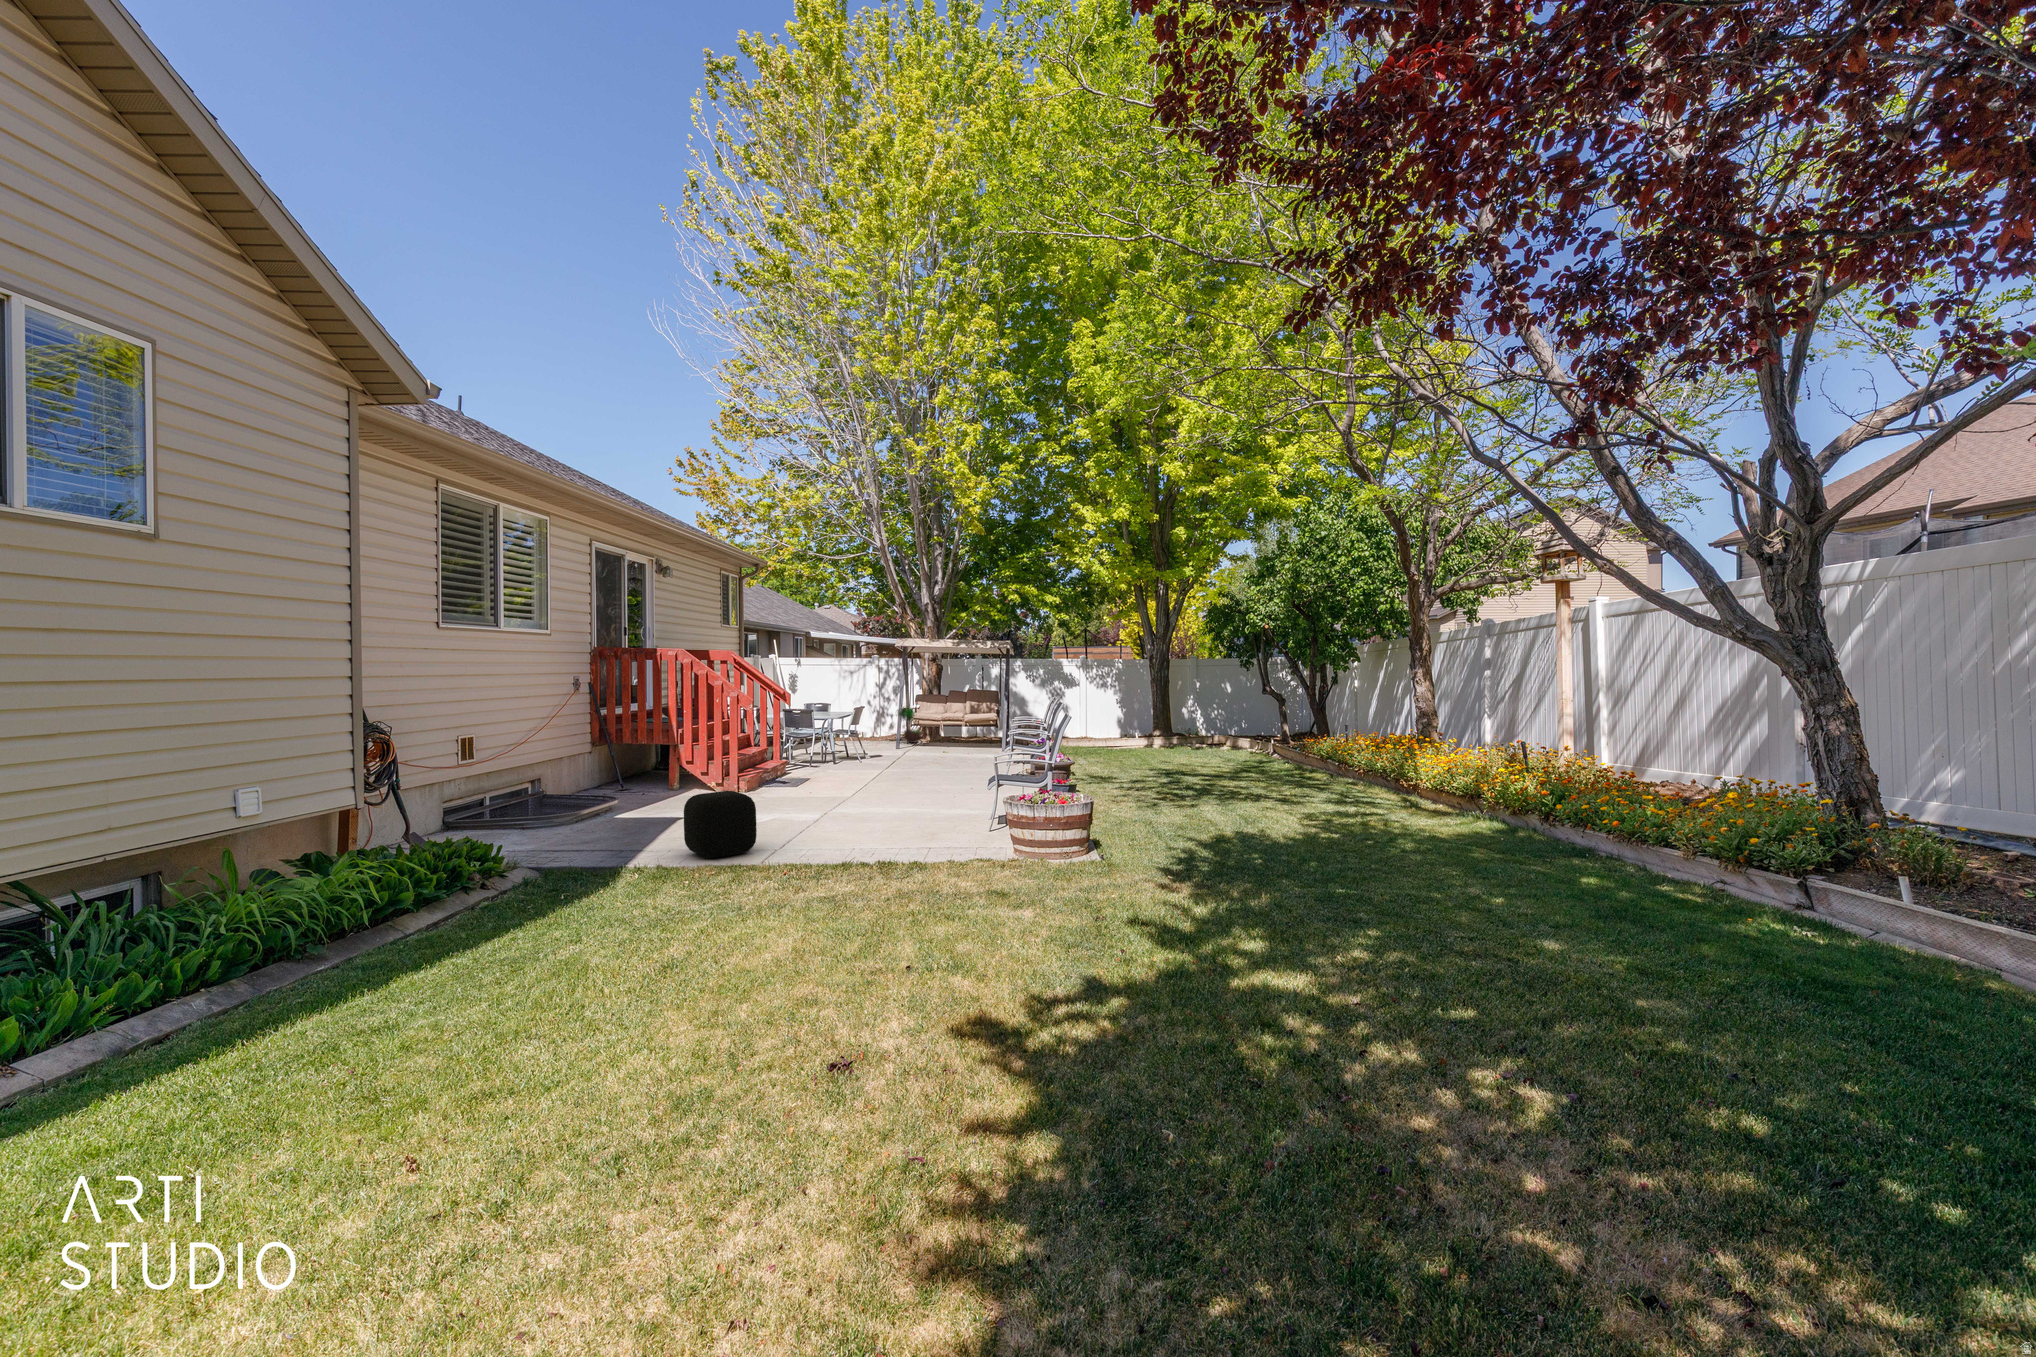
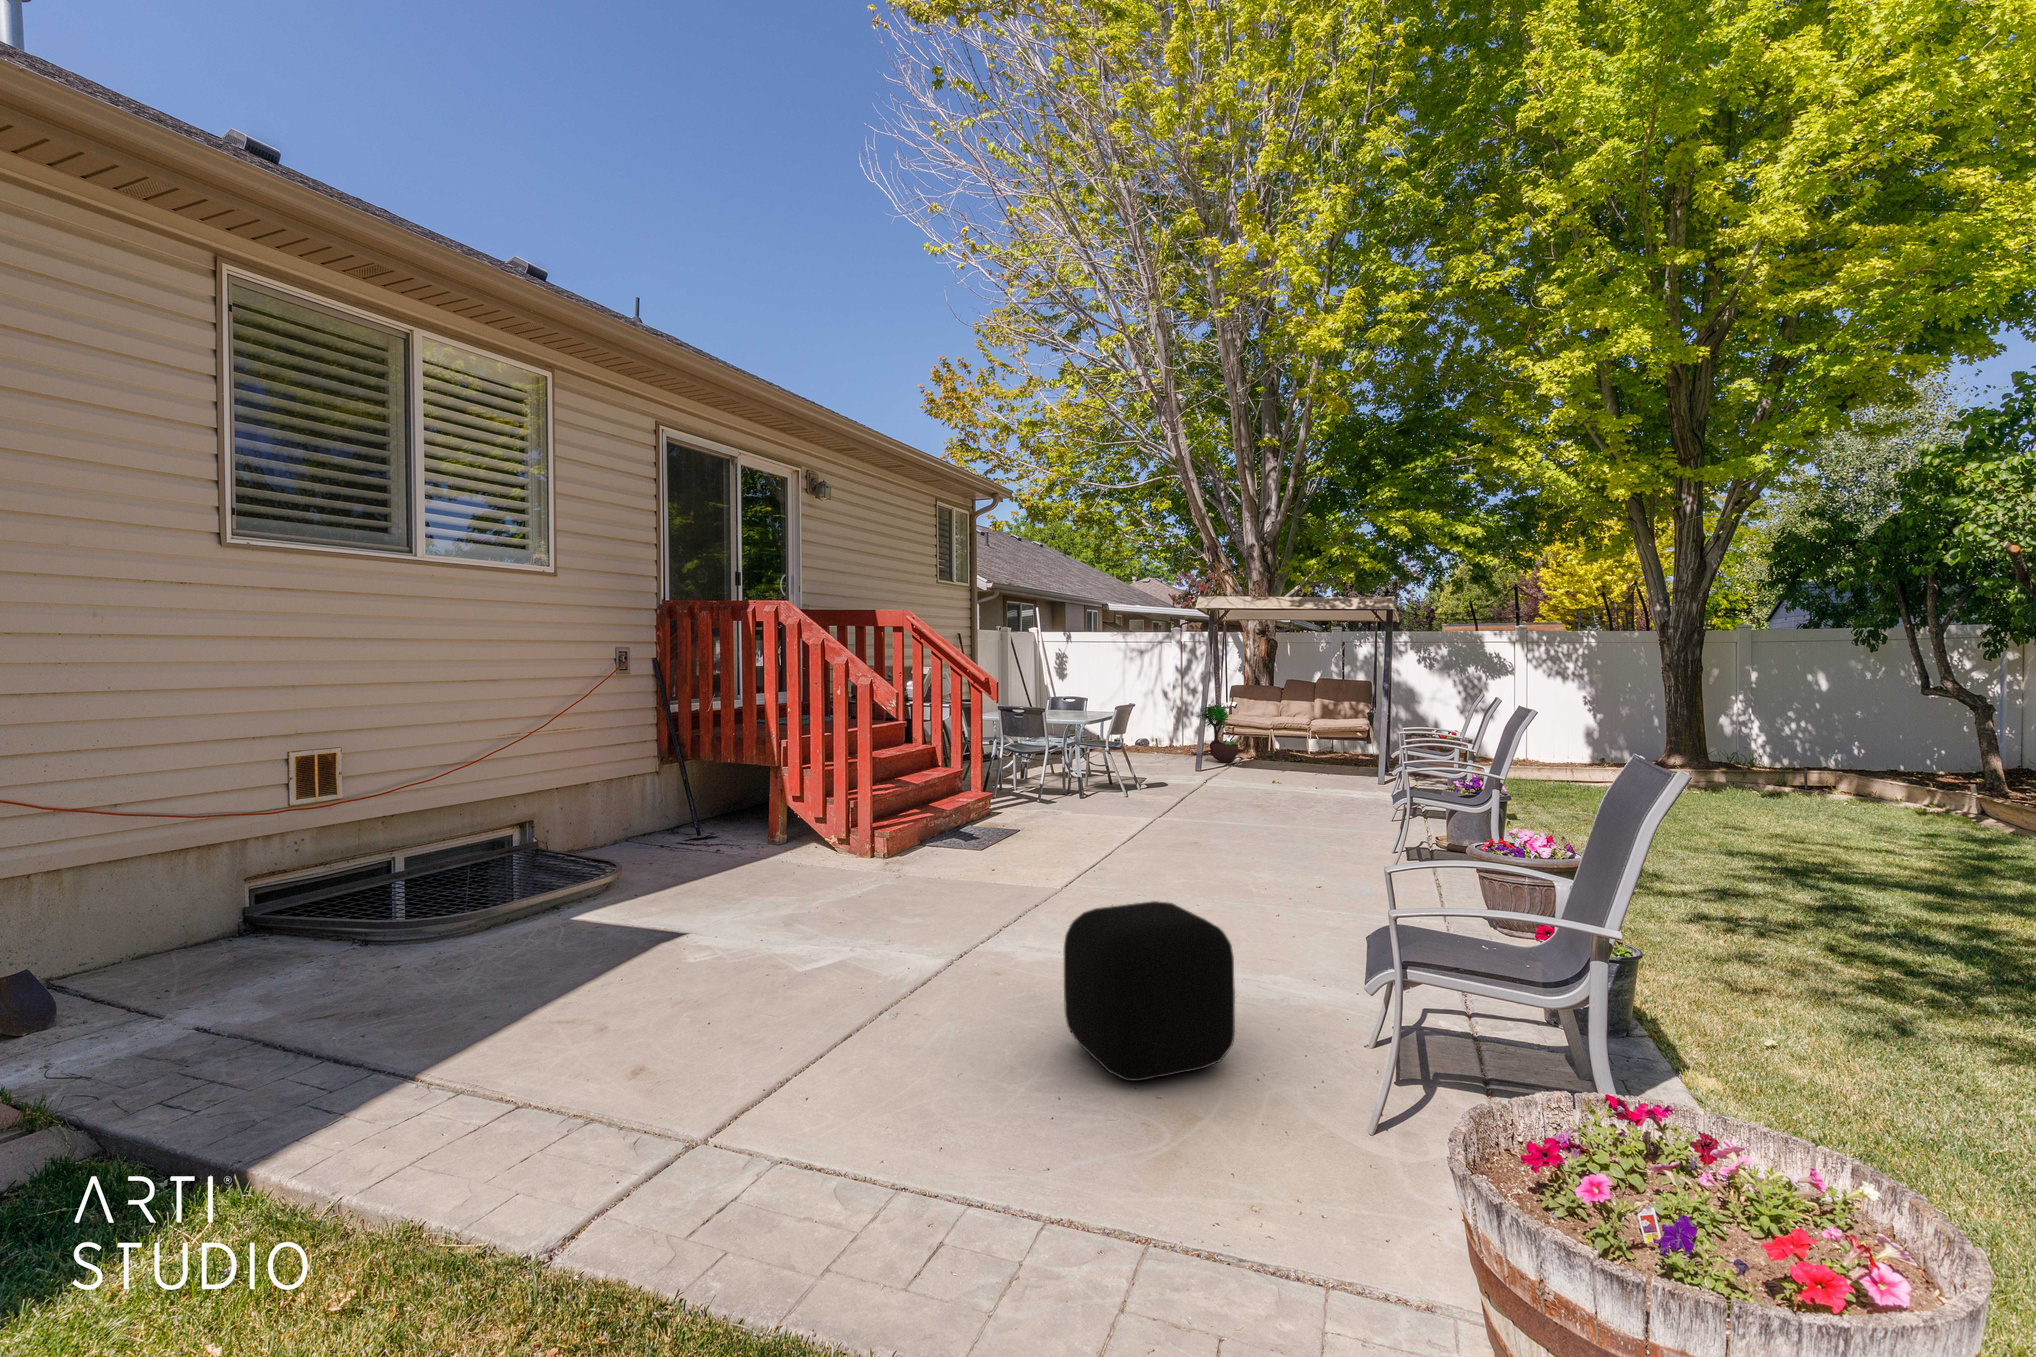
ottoman: present [684,791,757,858] -> present [1064,901,1235,1081]

